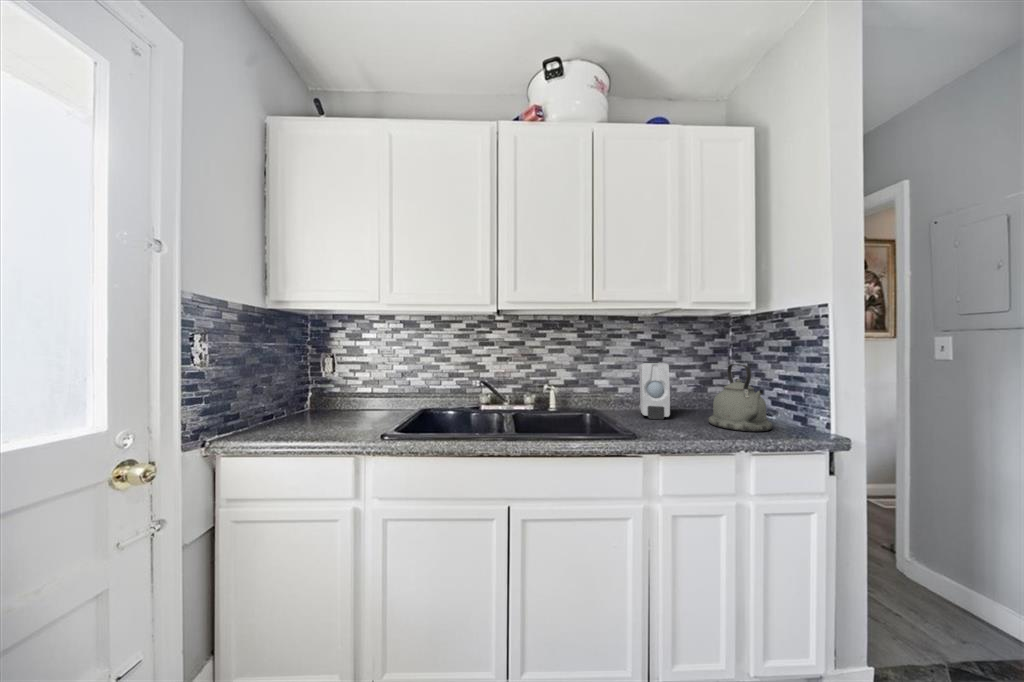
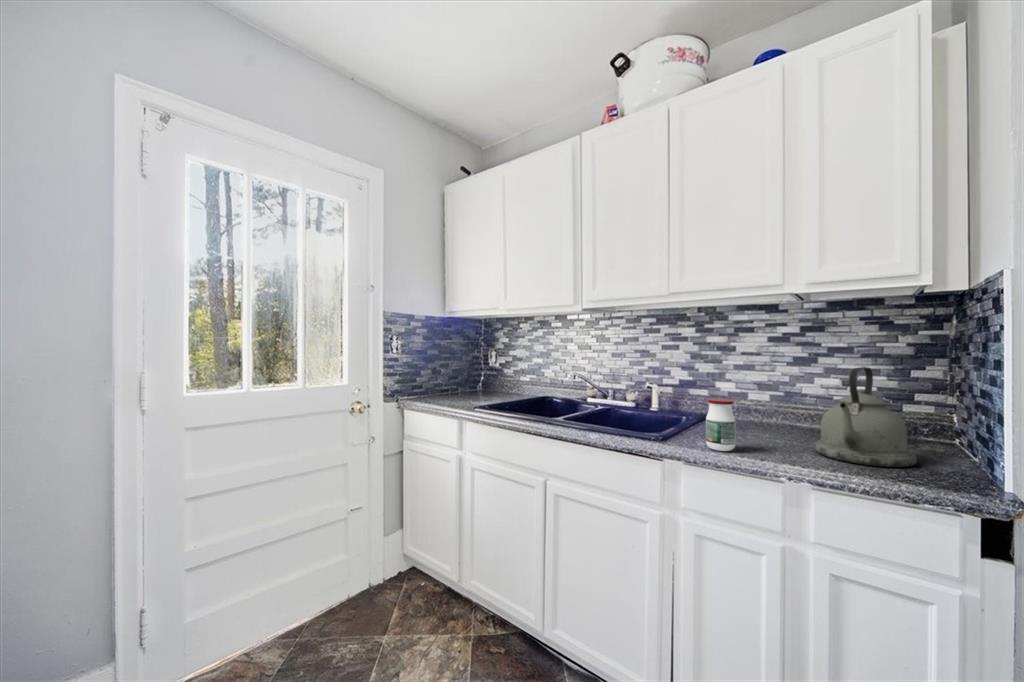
soap dispenser: present [640,363,670,419] -> none [740,363,797,435]
jar: none [668,394,693,439] -> present [706,398,736,451]

